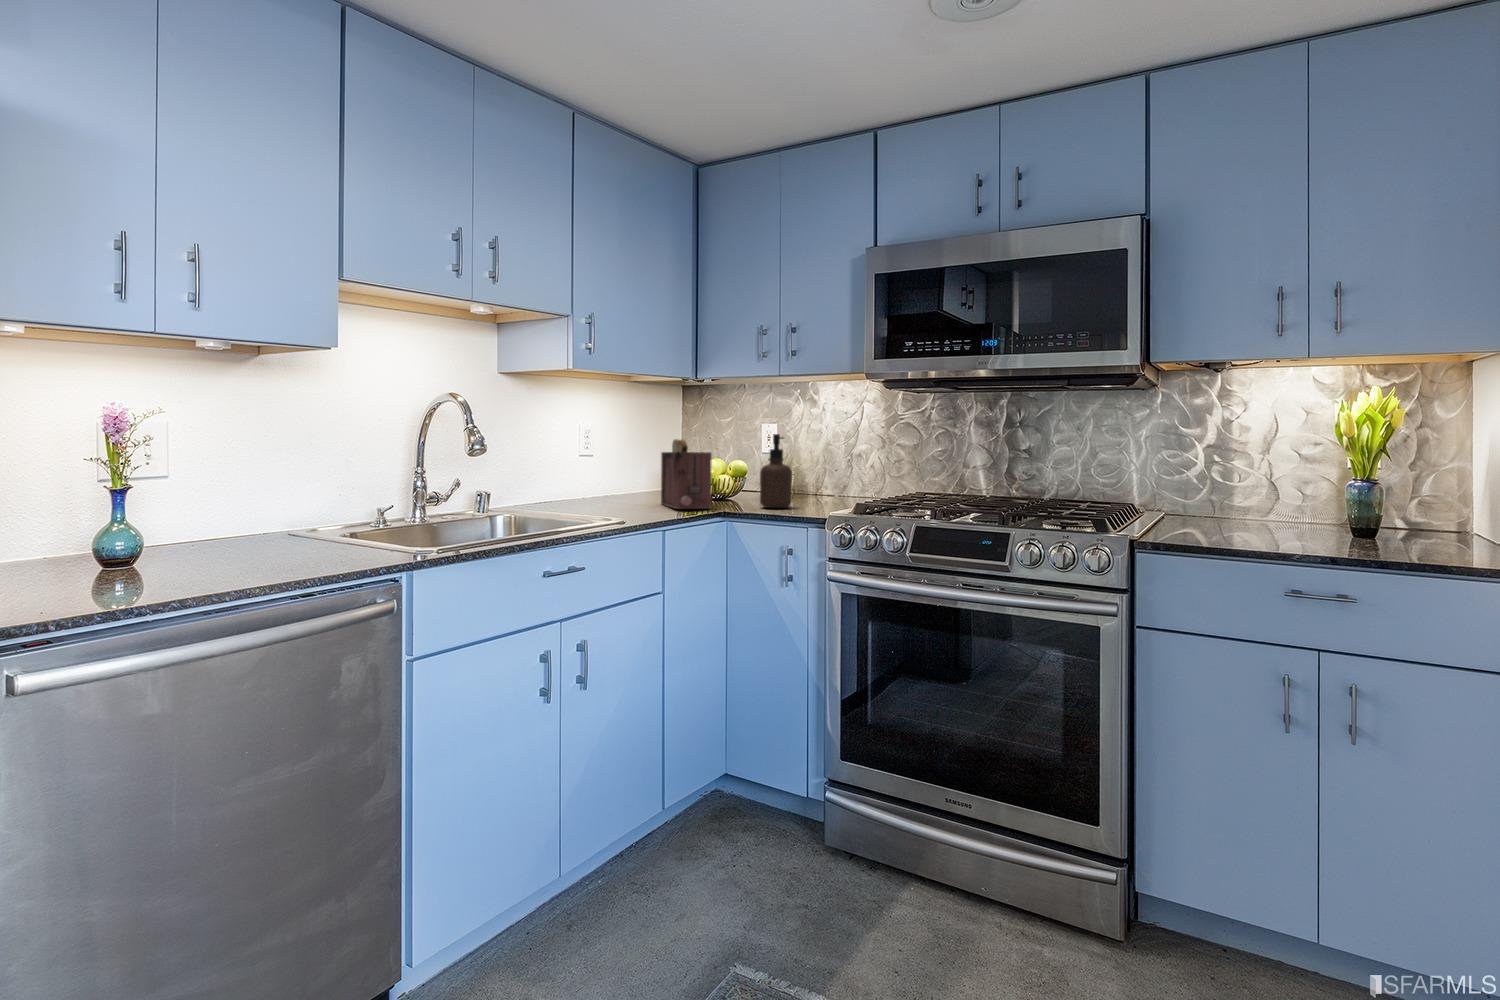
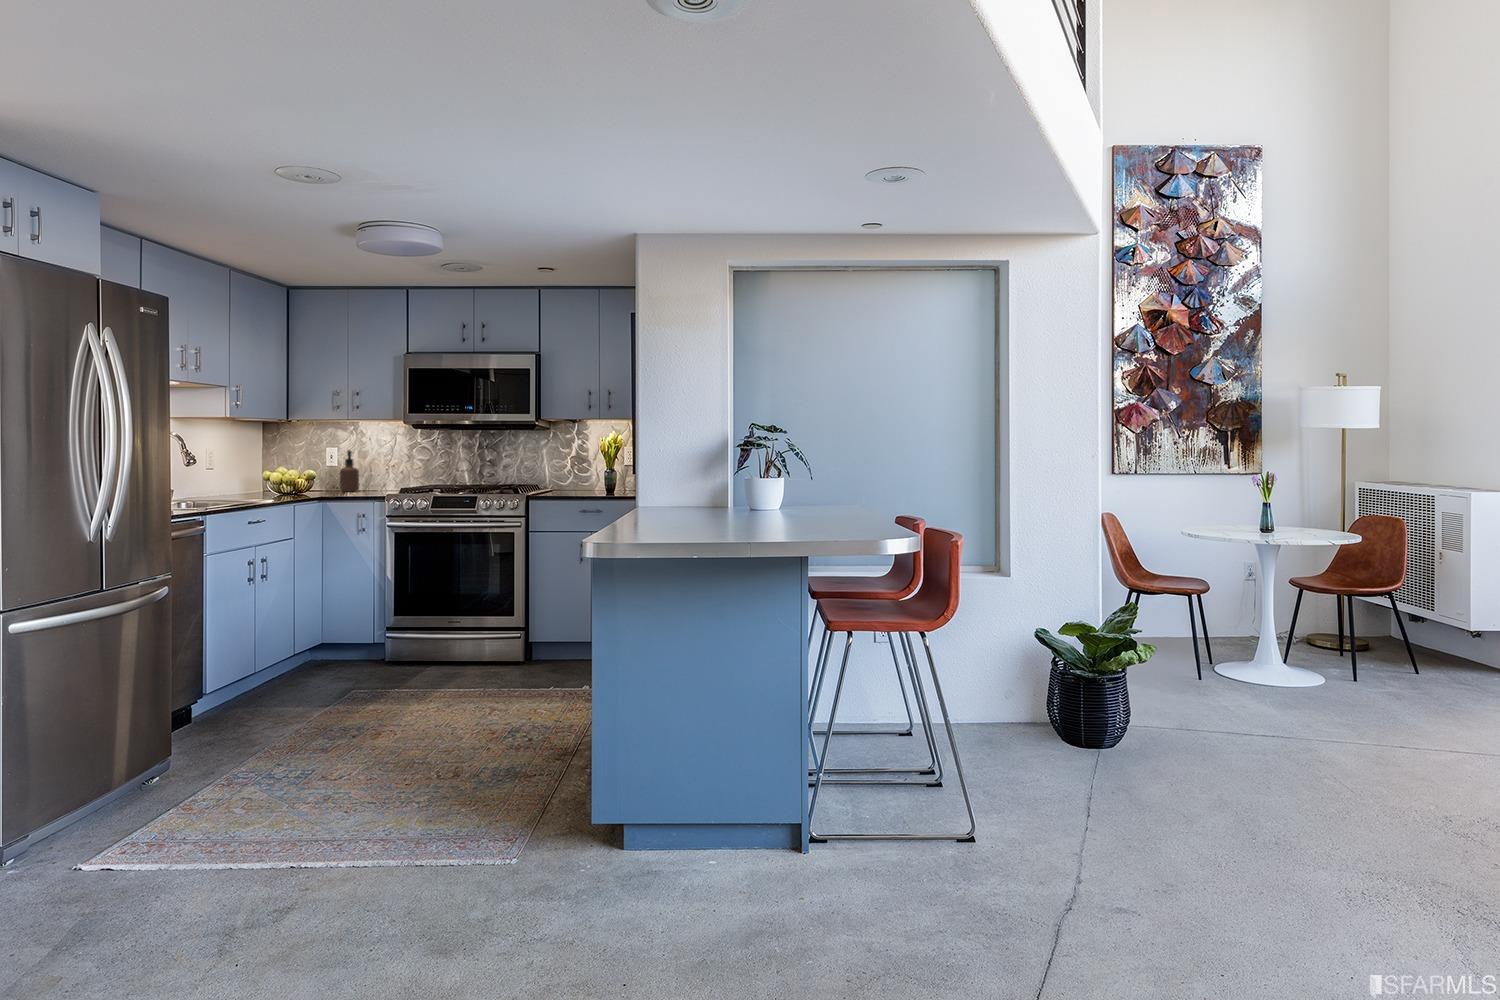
toaster: present [661,439,712,509] -> none [272,452,311,492]

